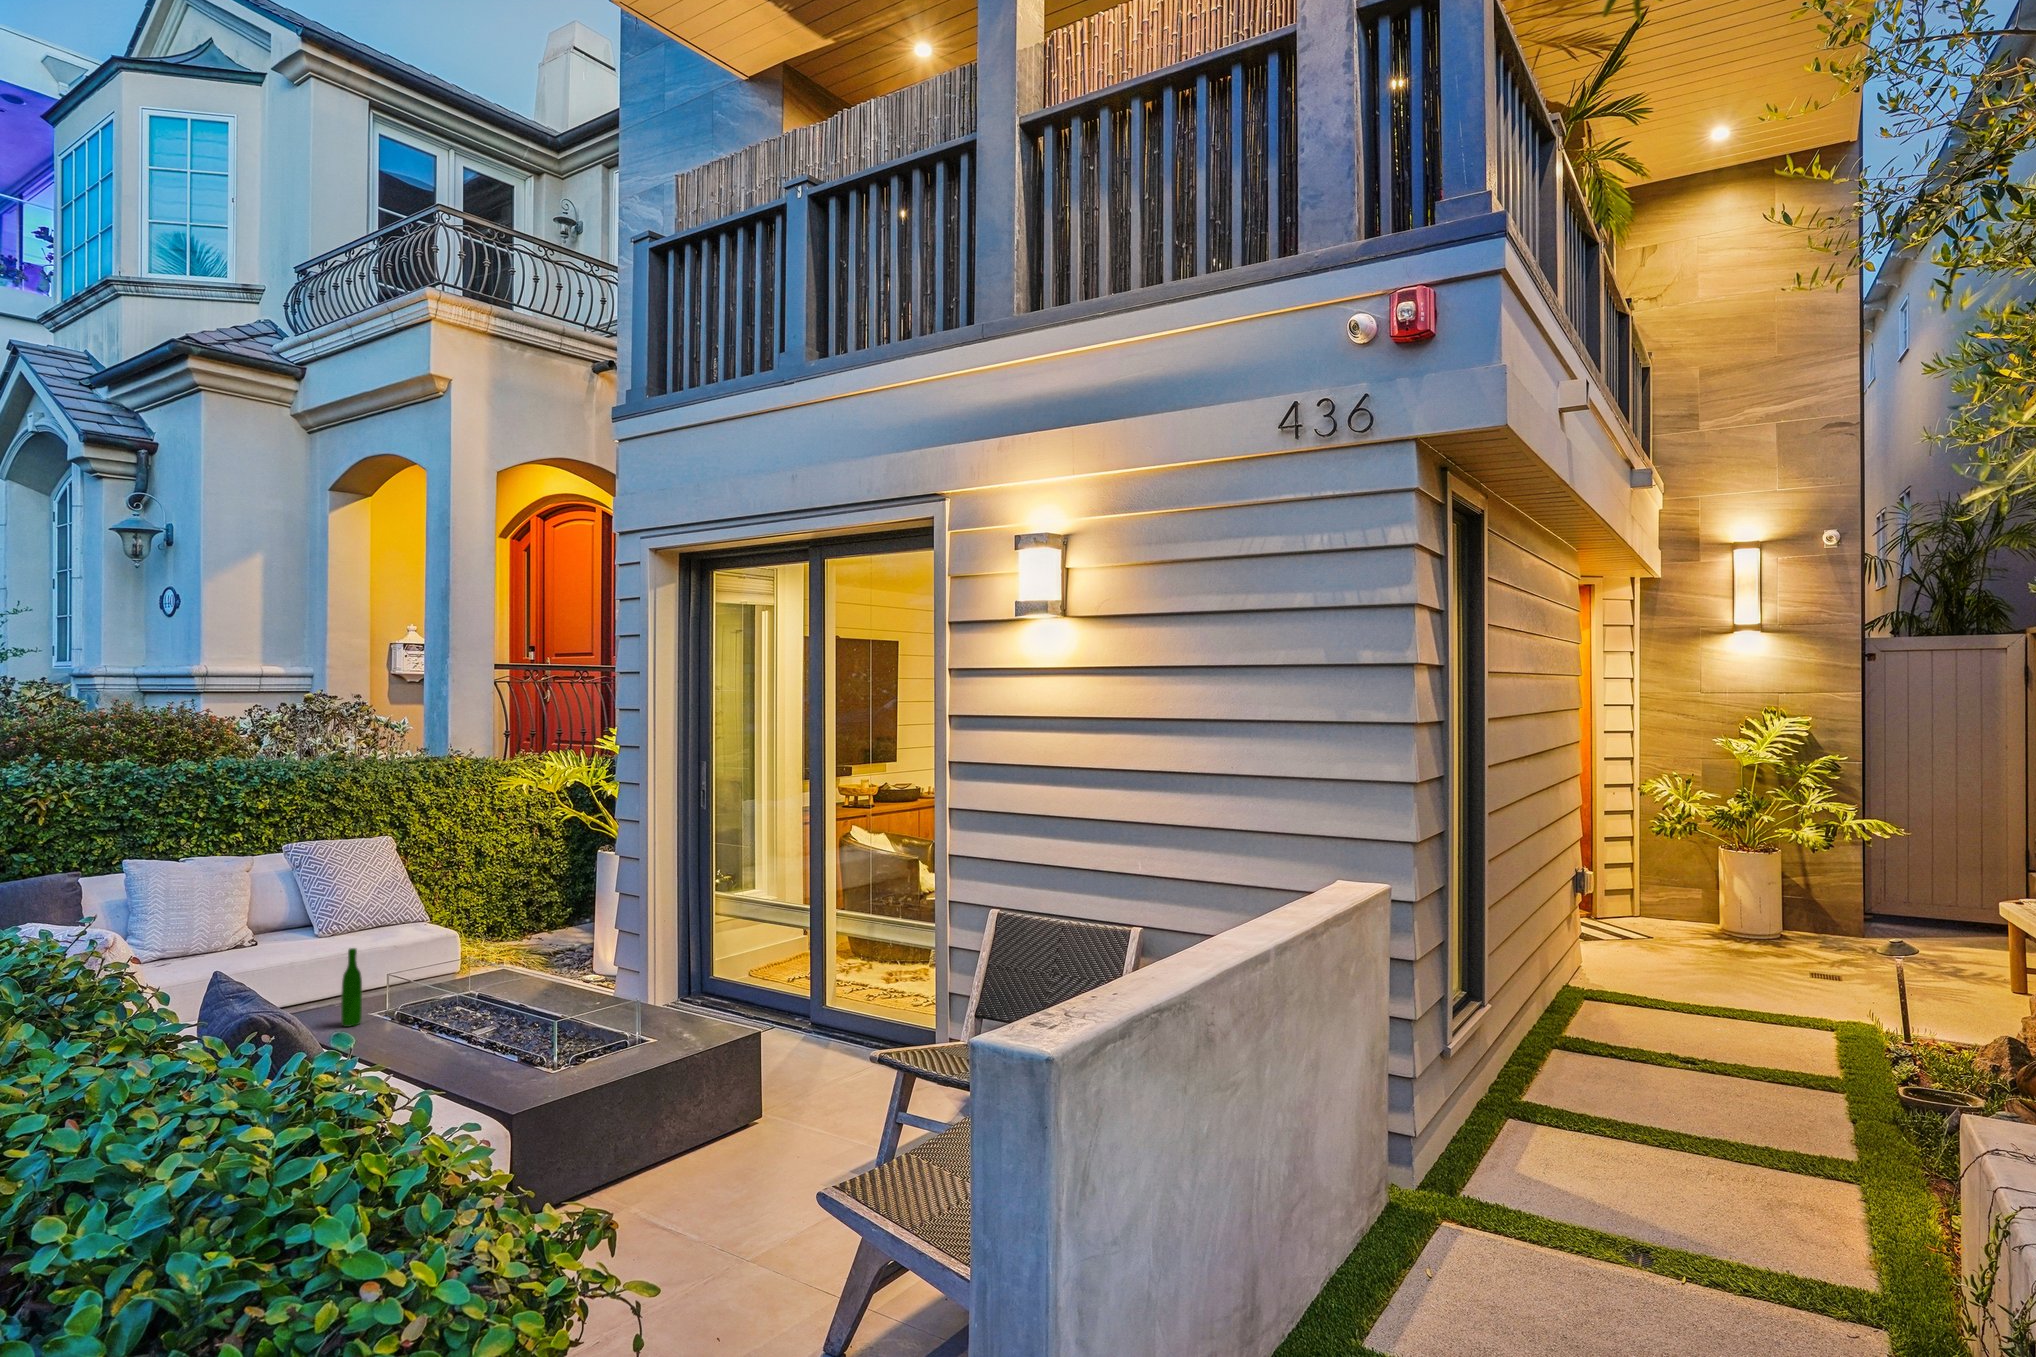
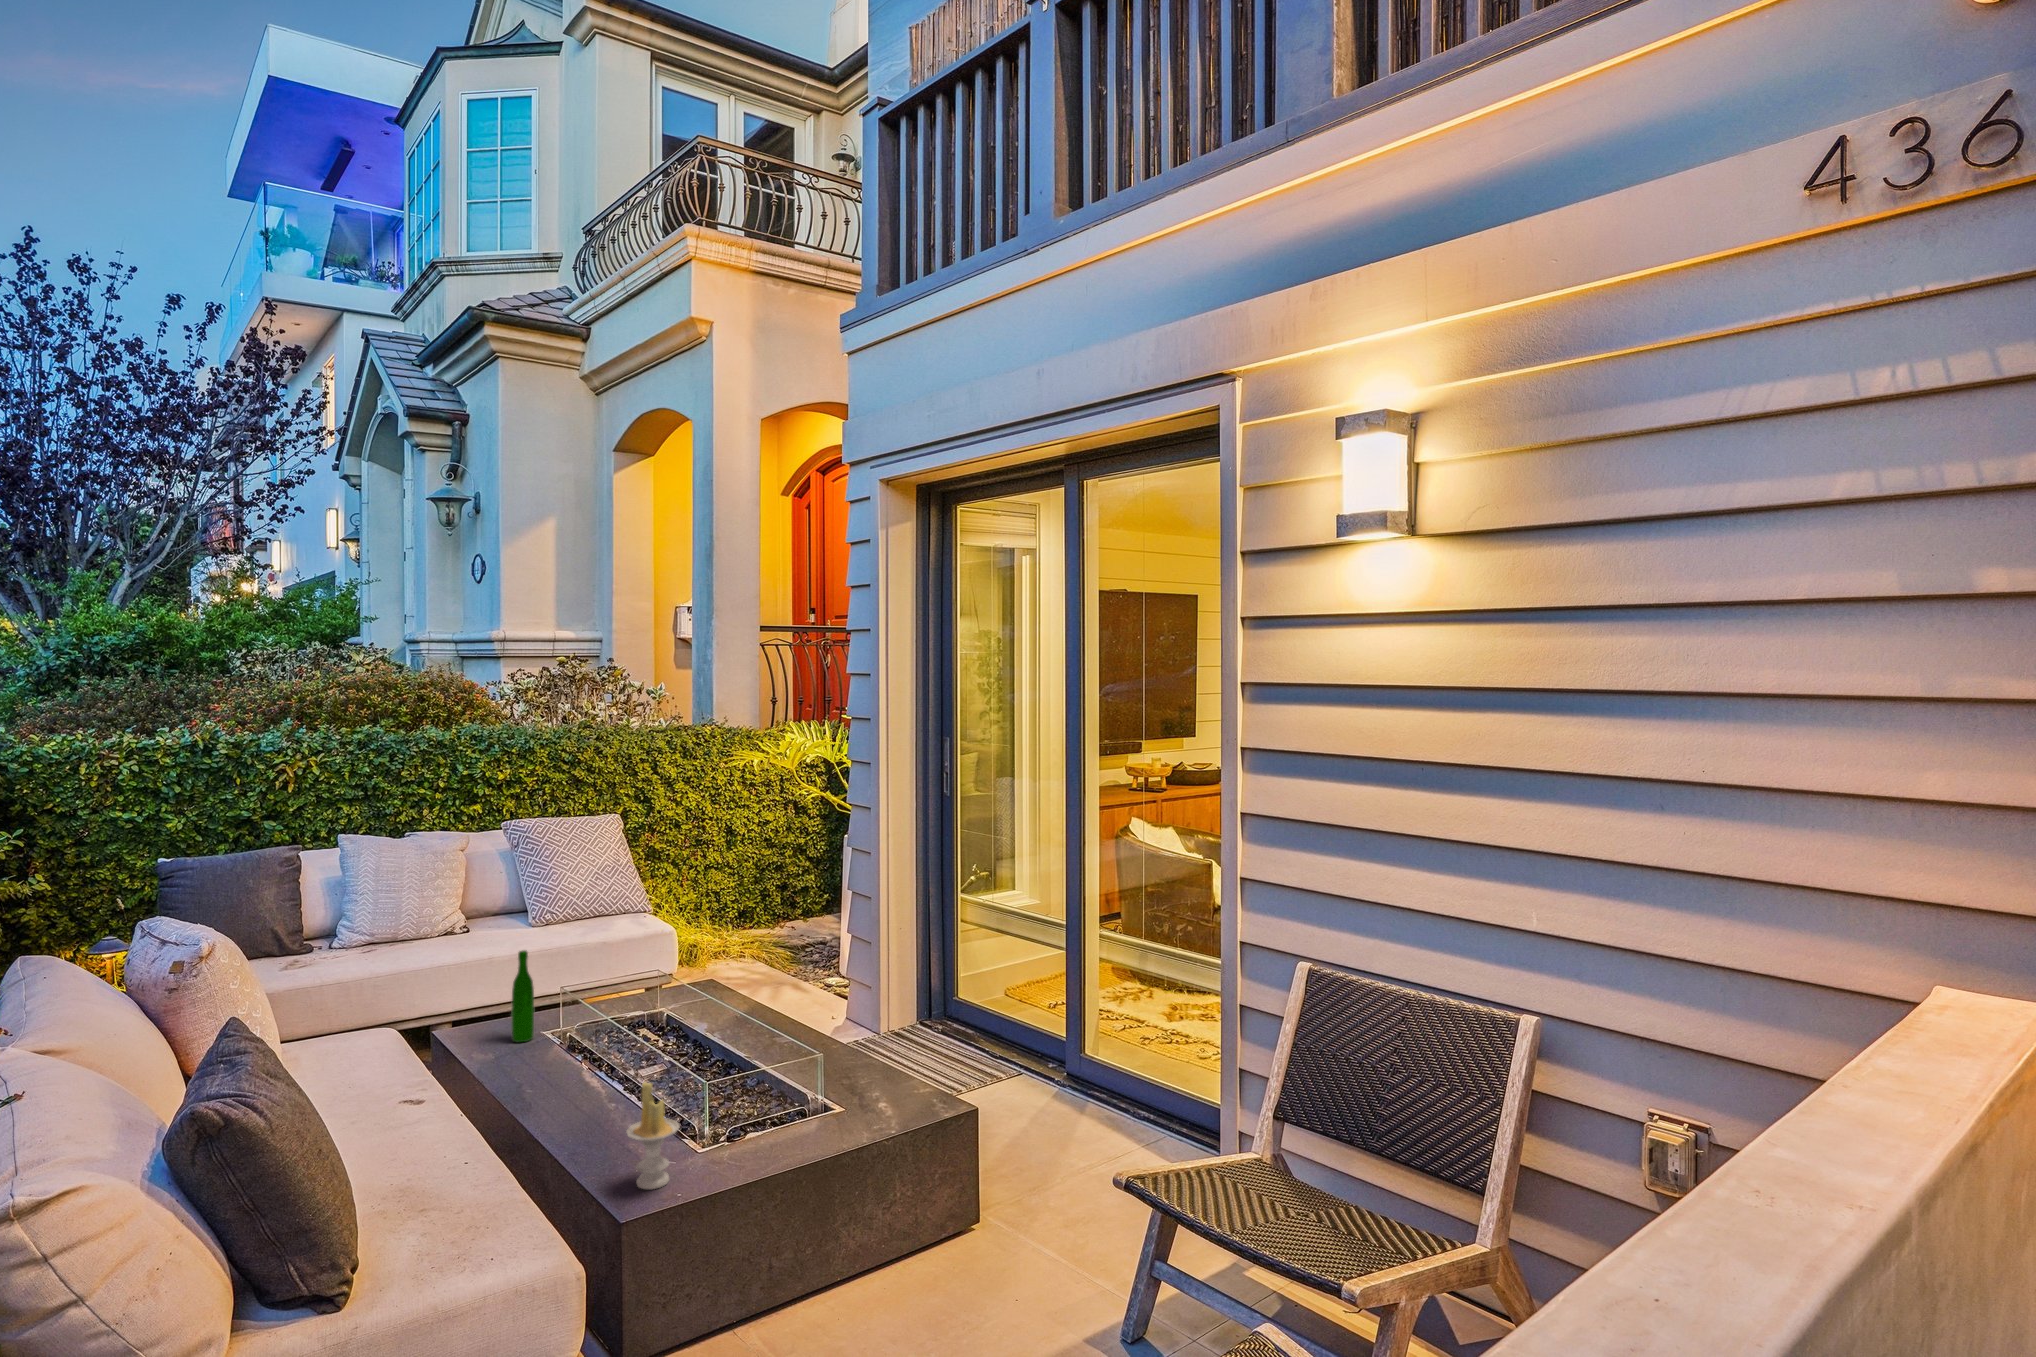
candle: none [502,1022,545,1103] -> present [627,1082,679,1189]

